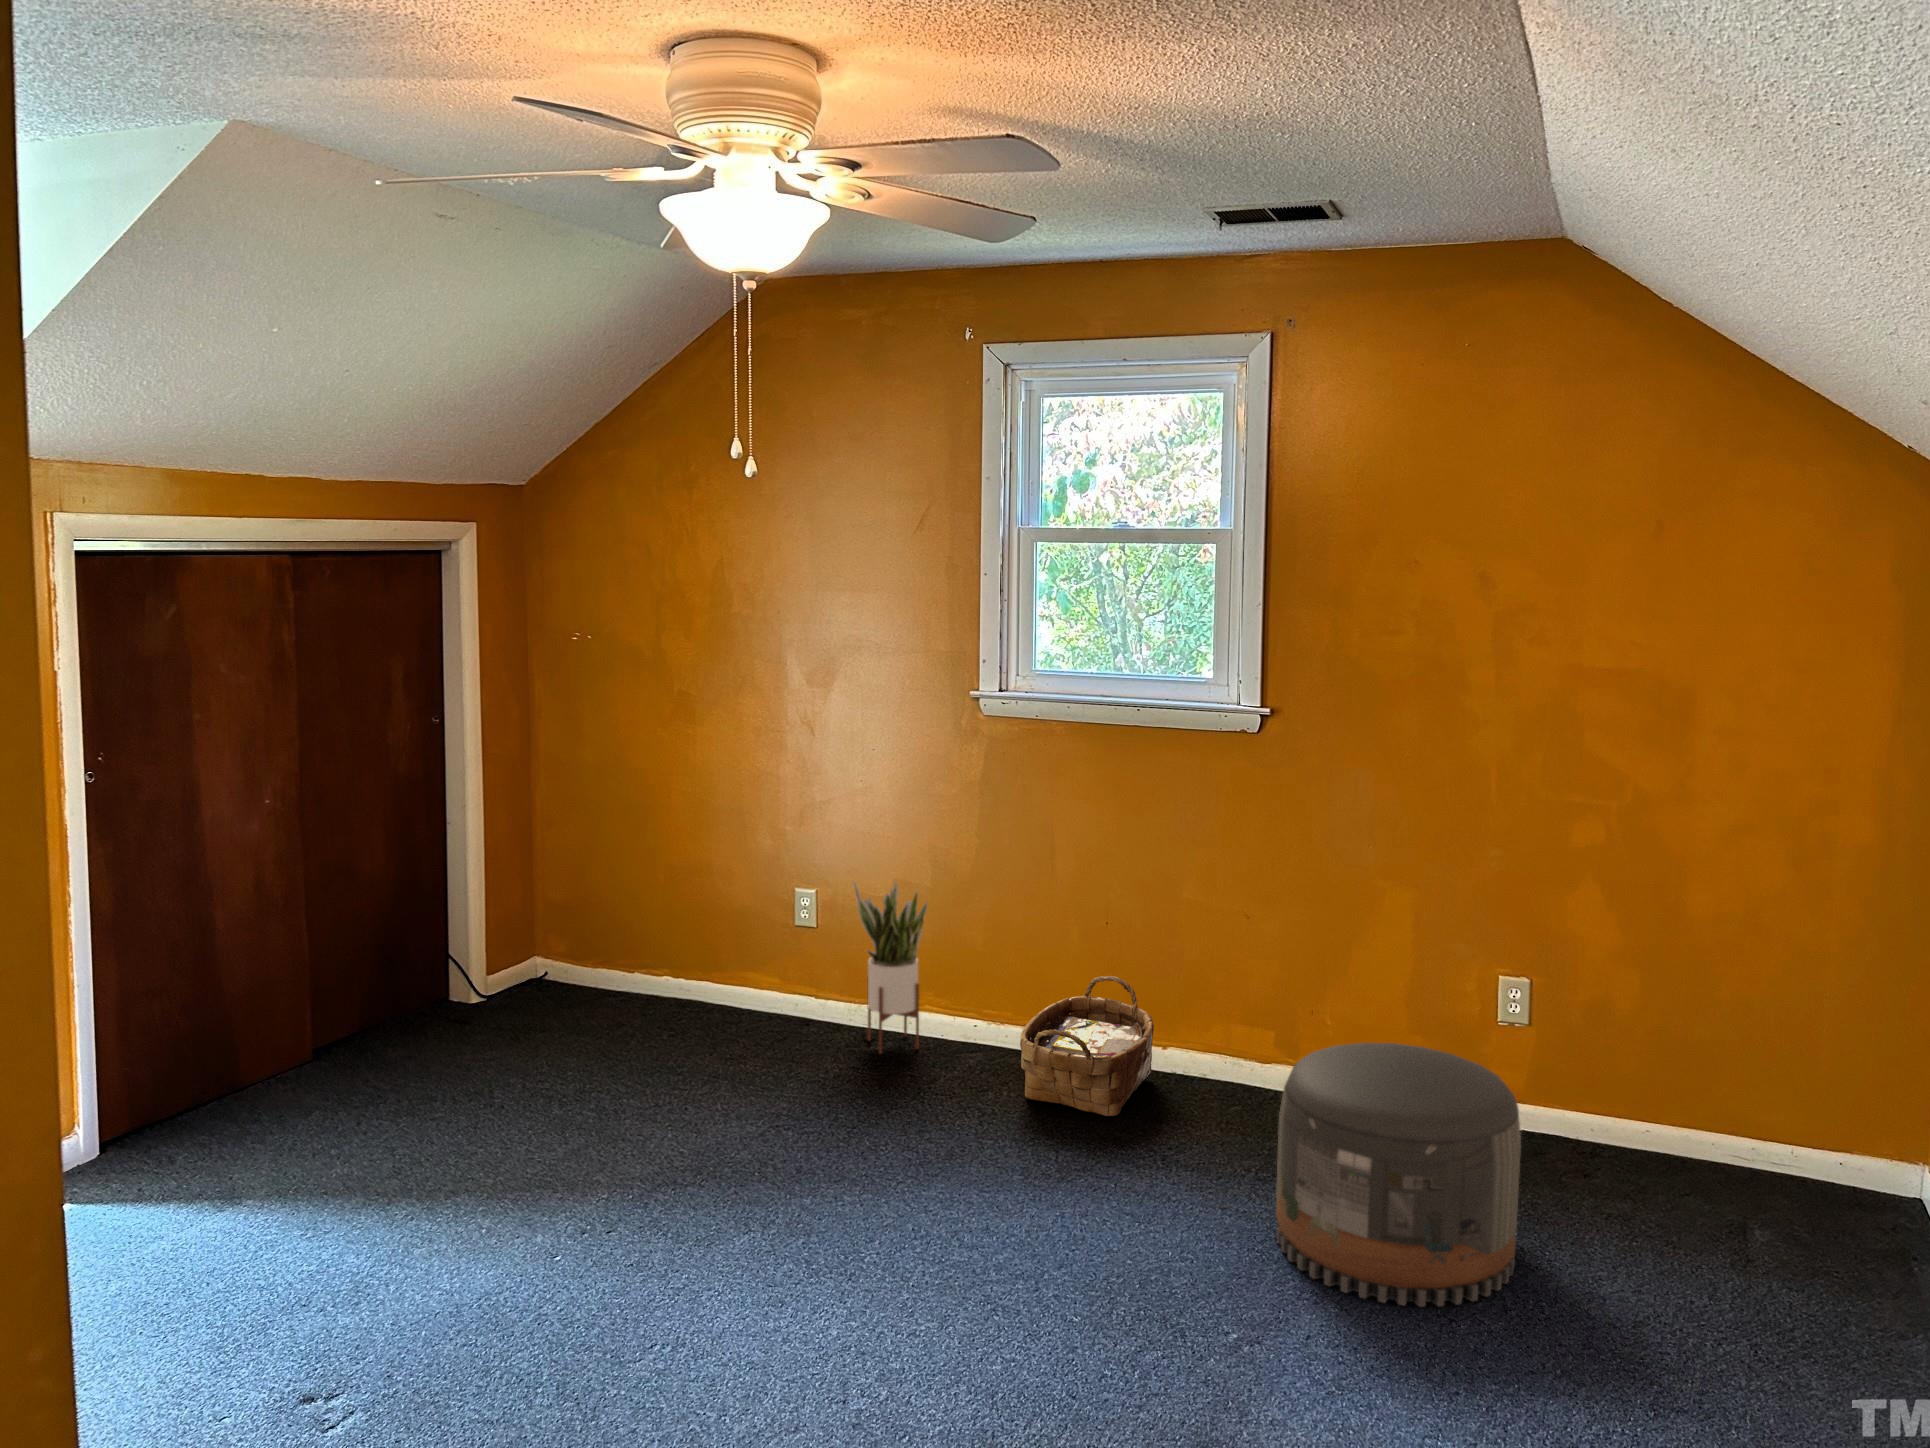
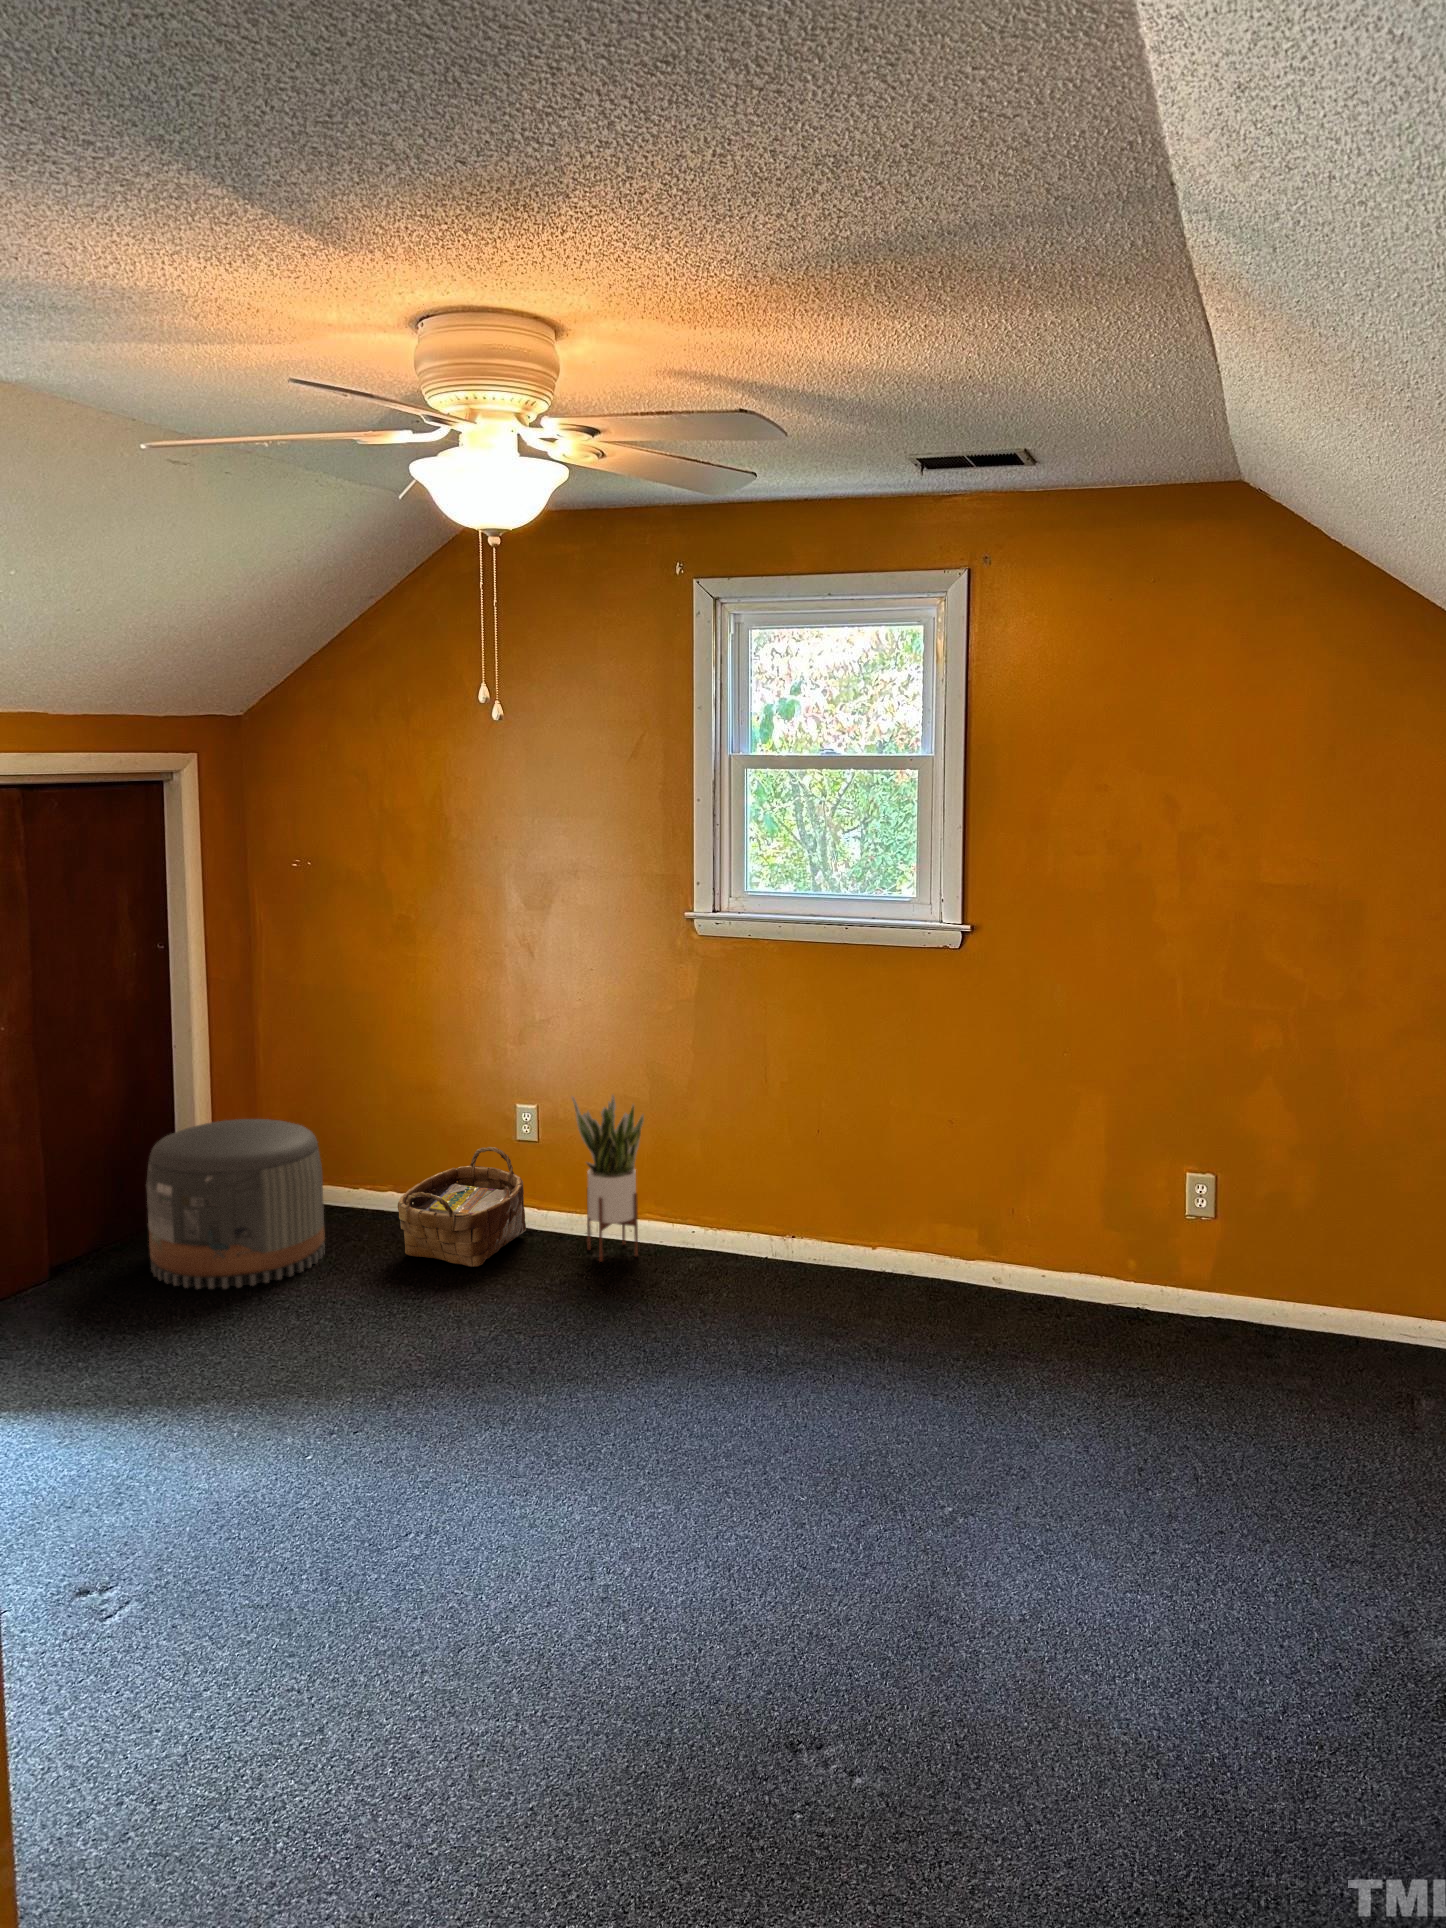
woven basket: present [1020,976,1154,1116] -> present [398,1147,526,1267]
pouf: present [1276,1043,1521,1307] -> present [146,1119,325,1289]

